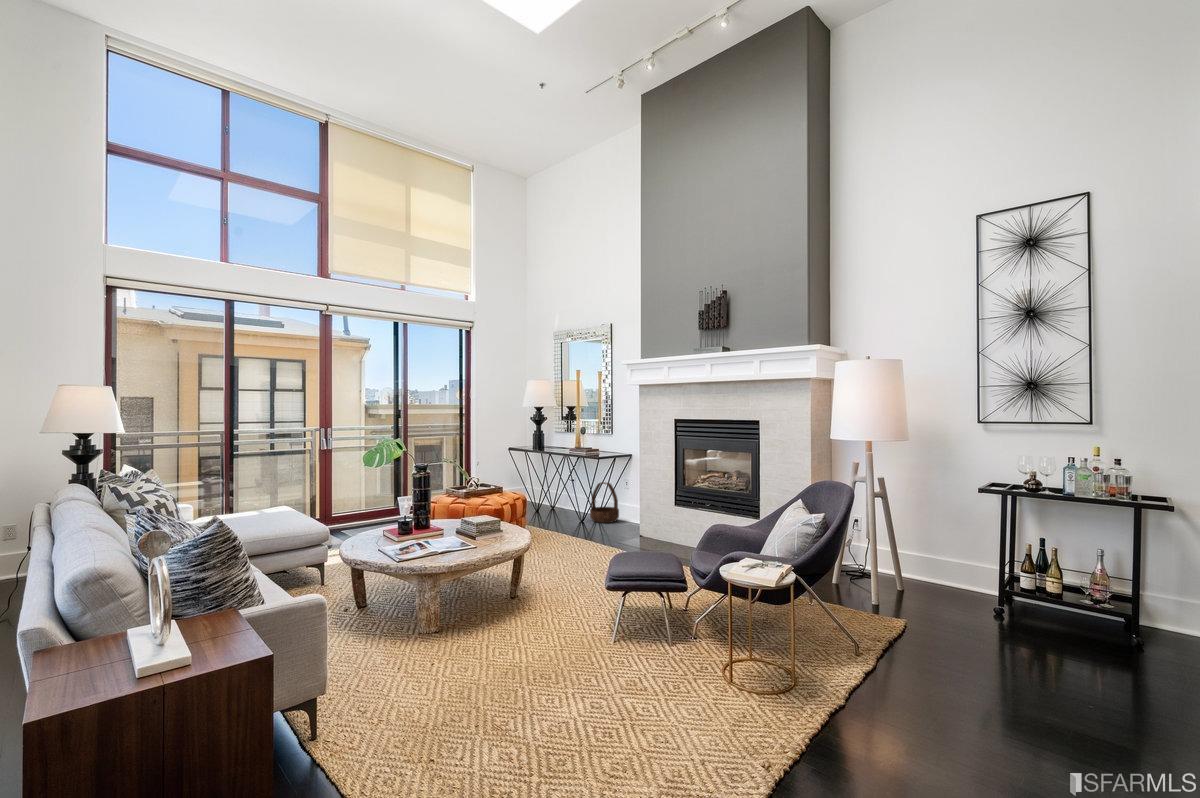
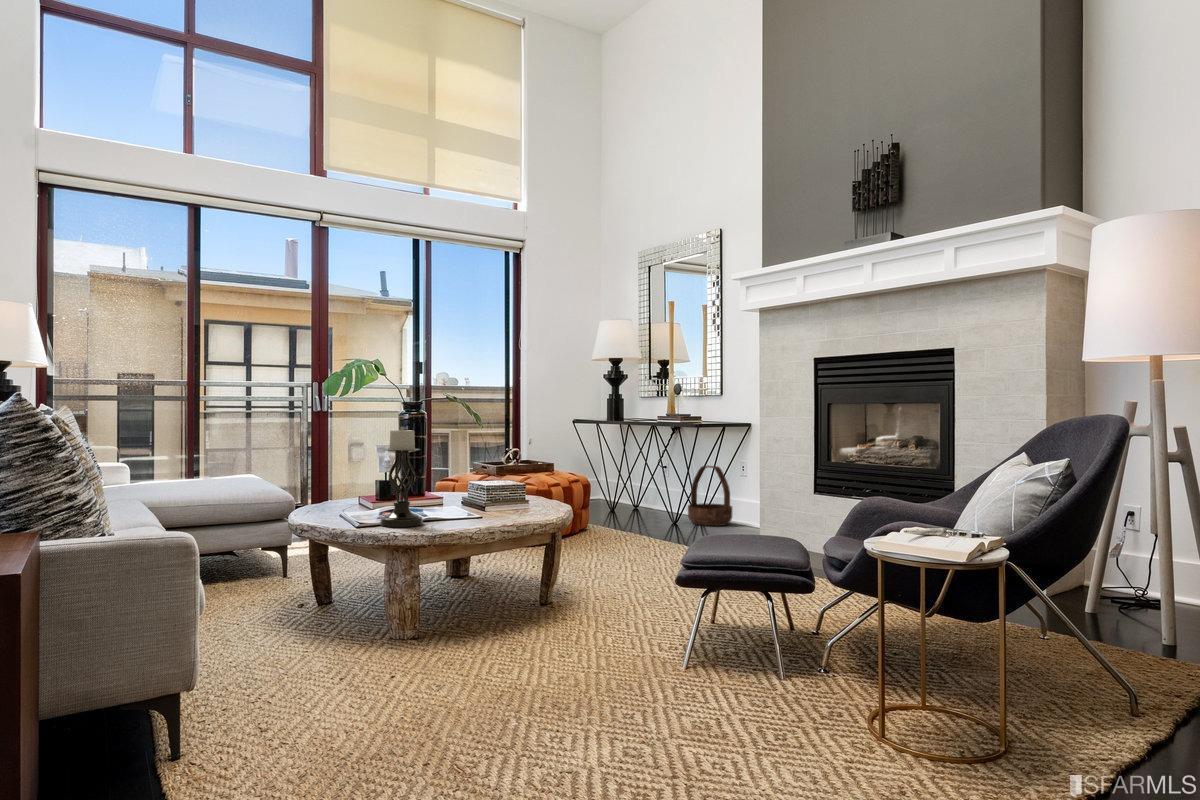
candle holder: none [412,493,440,560] -> present [380,427,423,527]

